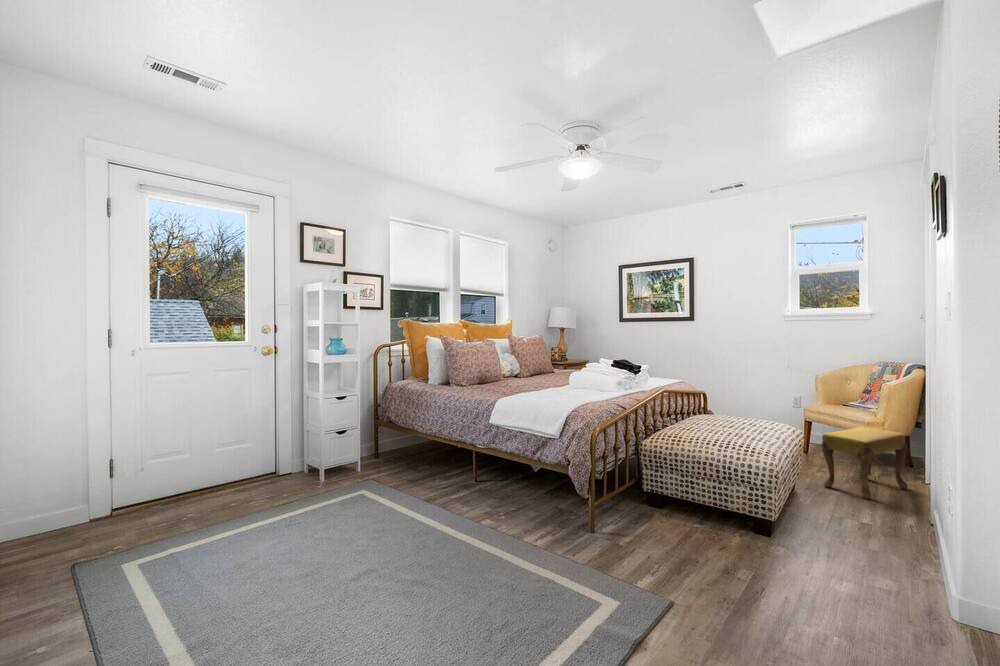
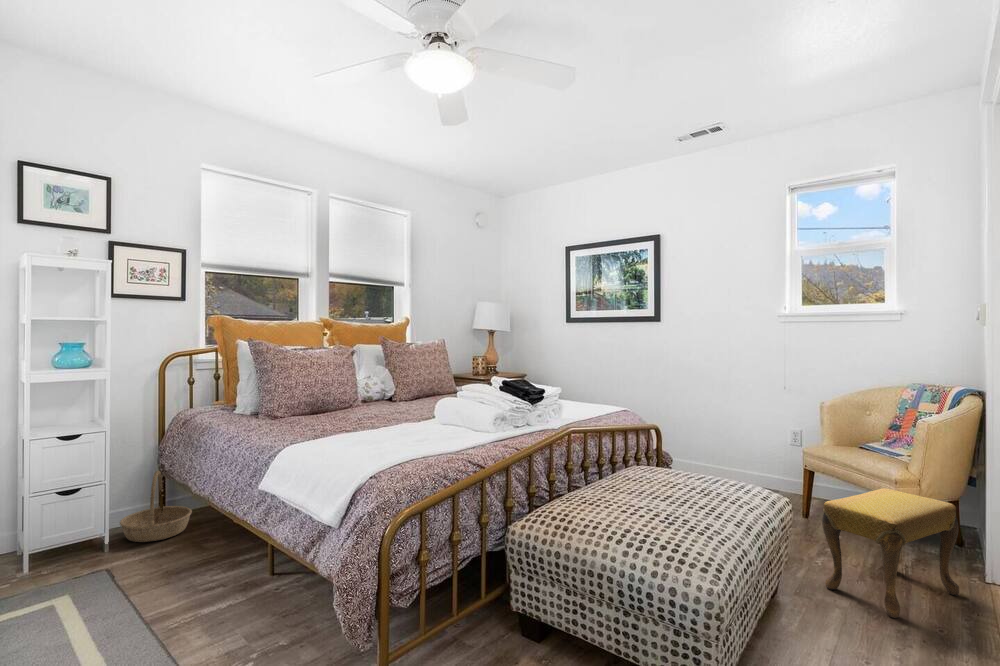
basket: none [358,423,398,468] -> present [120,471,192,542]

